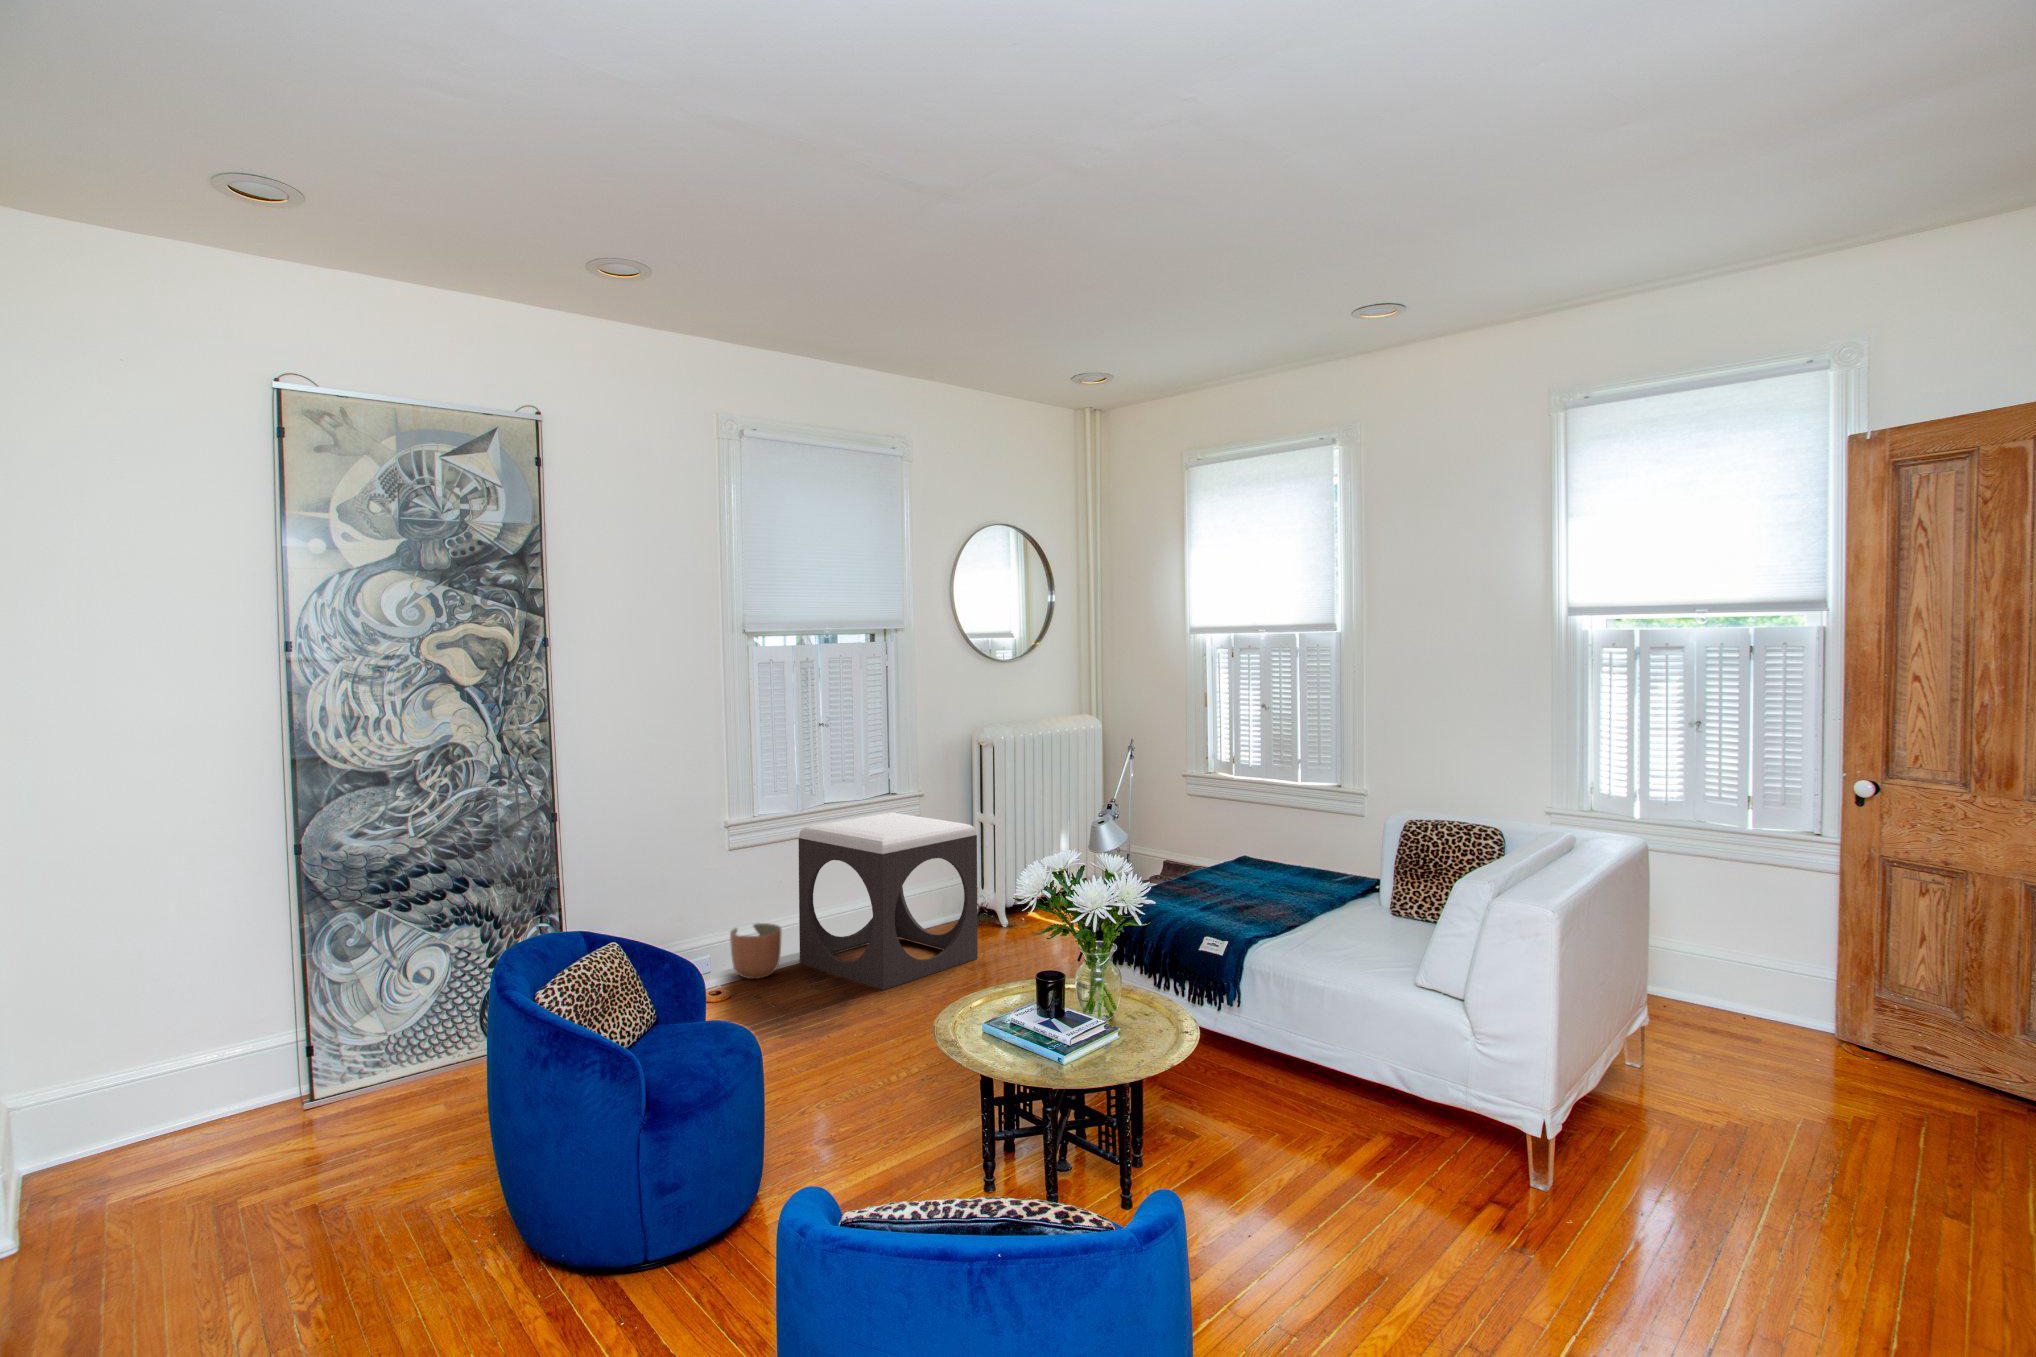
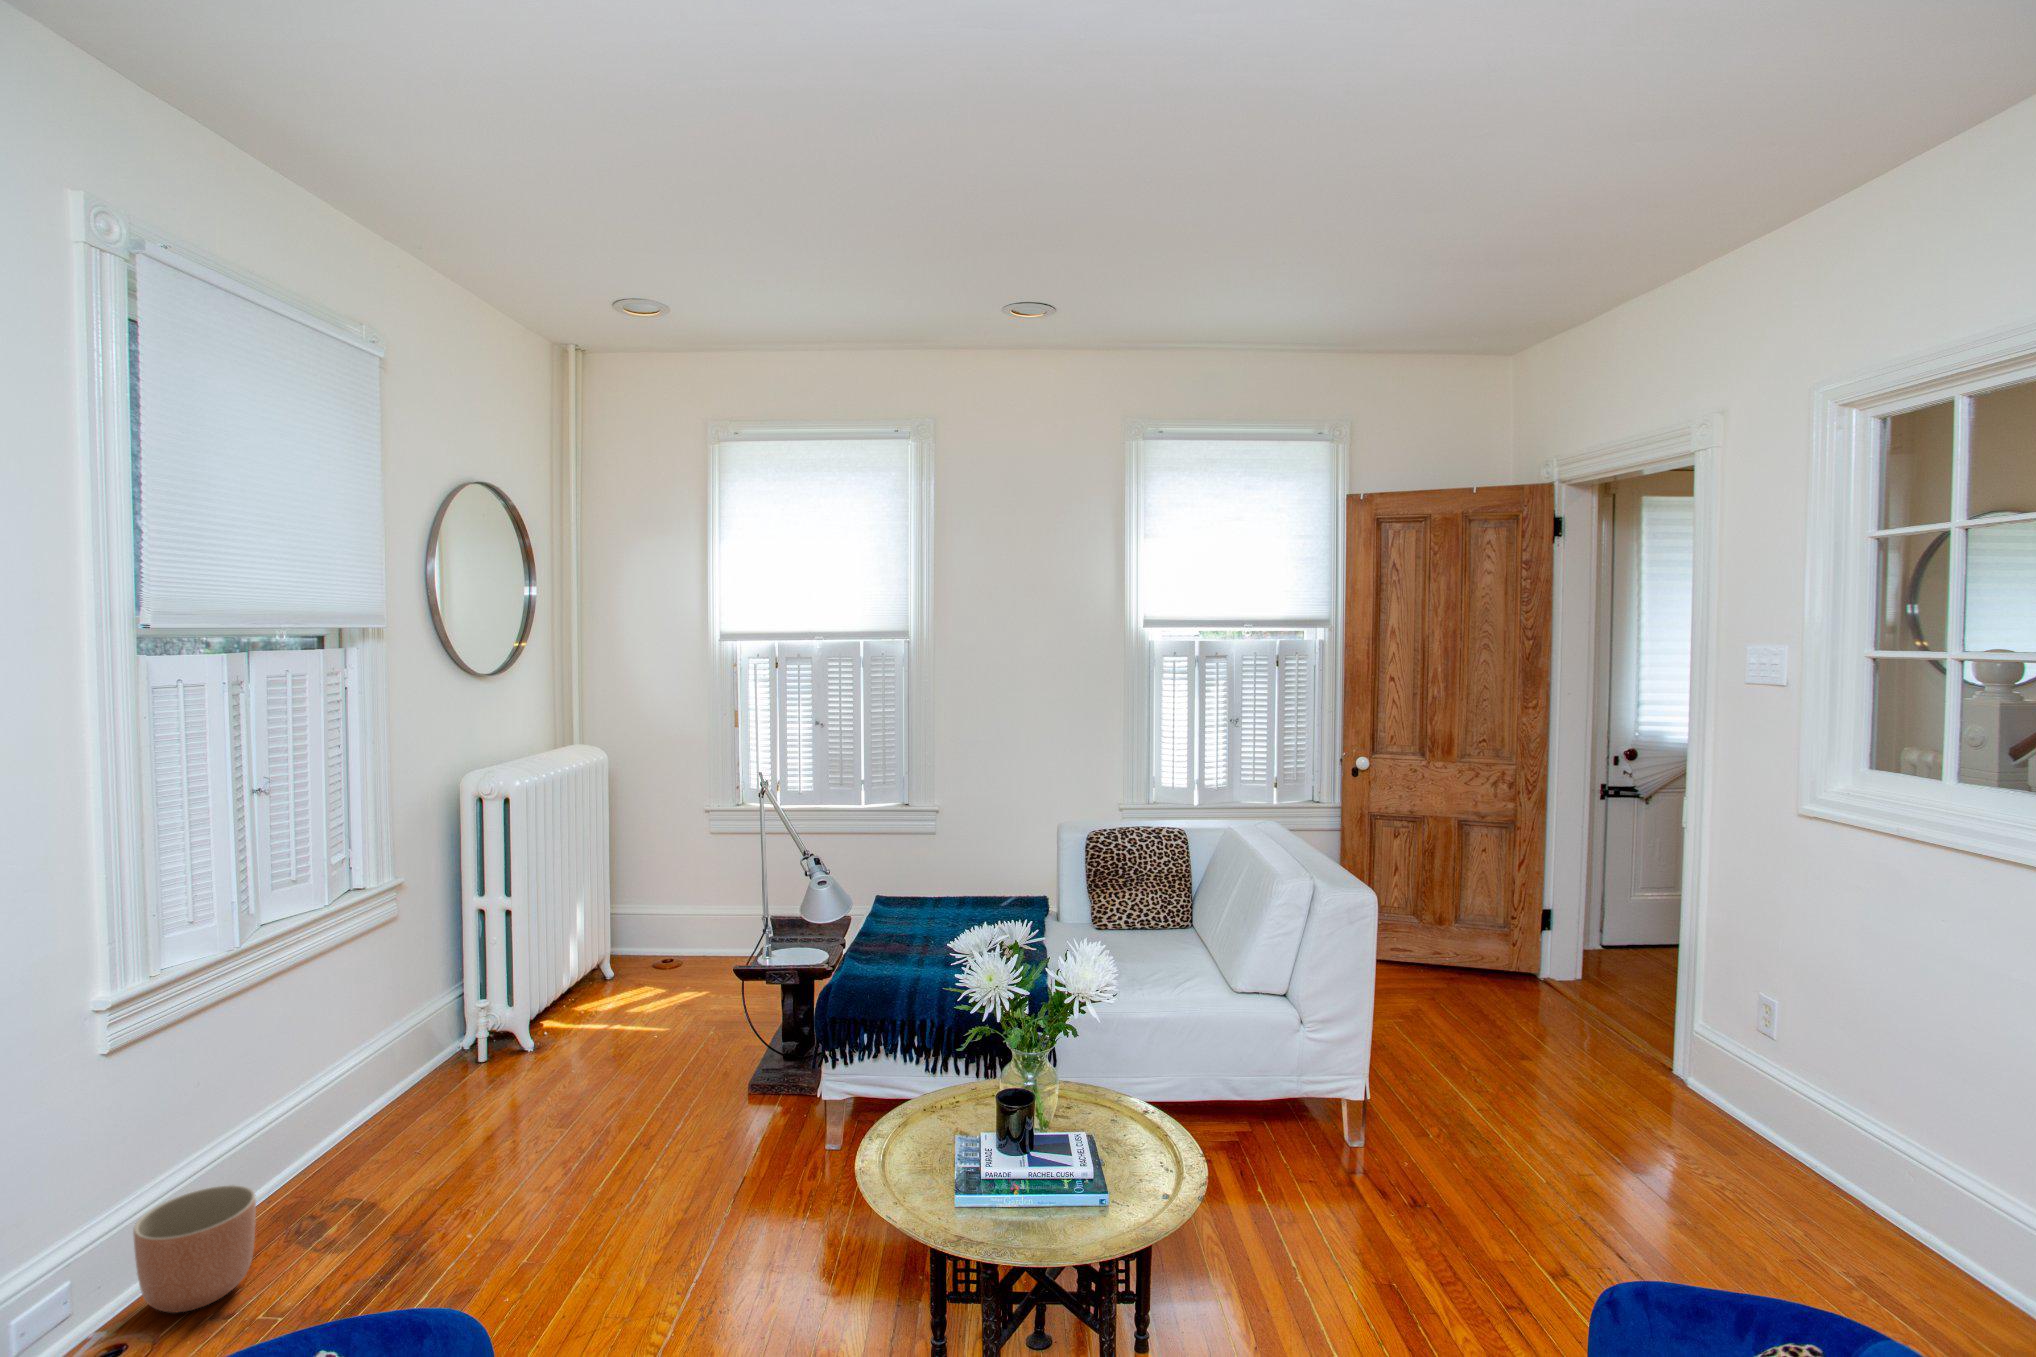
footstool: present [799,813,978,990] -> none [258,925,572,1236]

